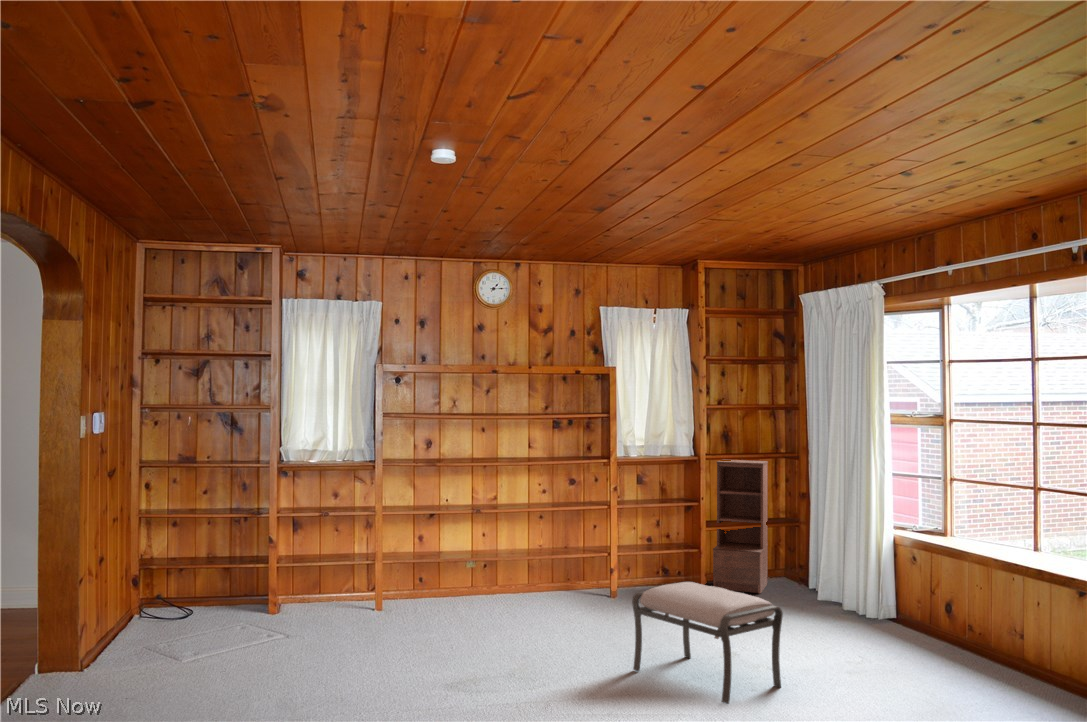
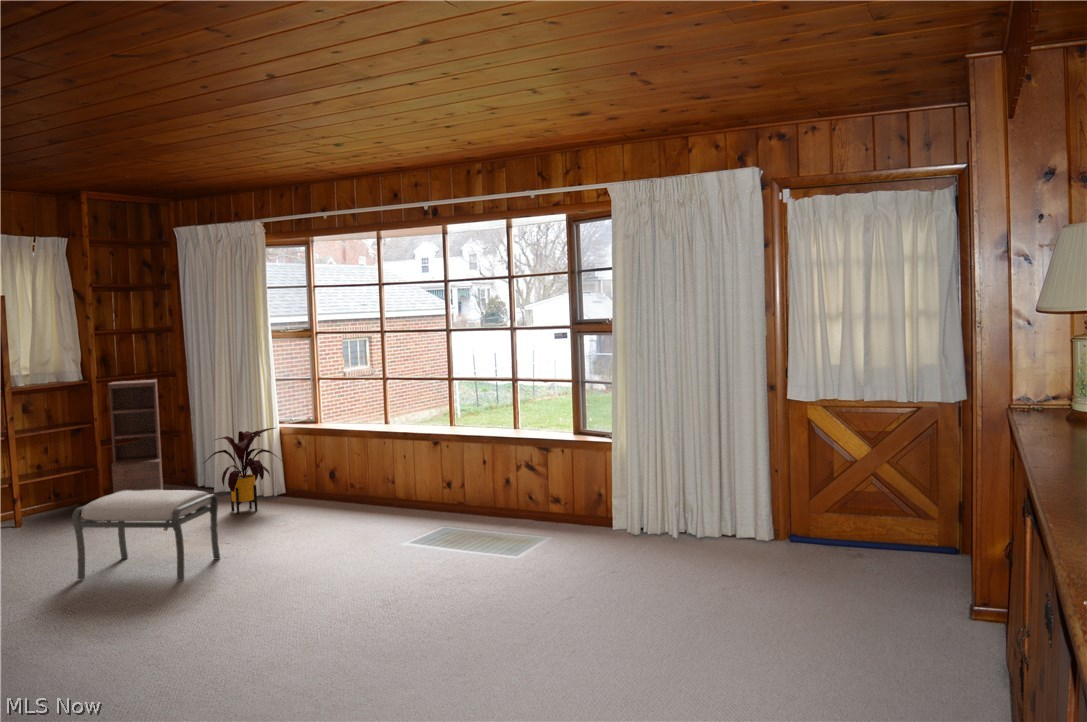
house plant: none [792,533,892,635] -> present [204,428,282,514]

